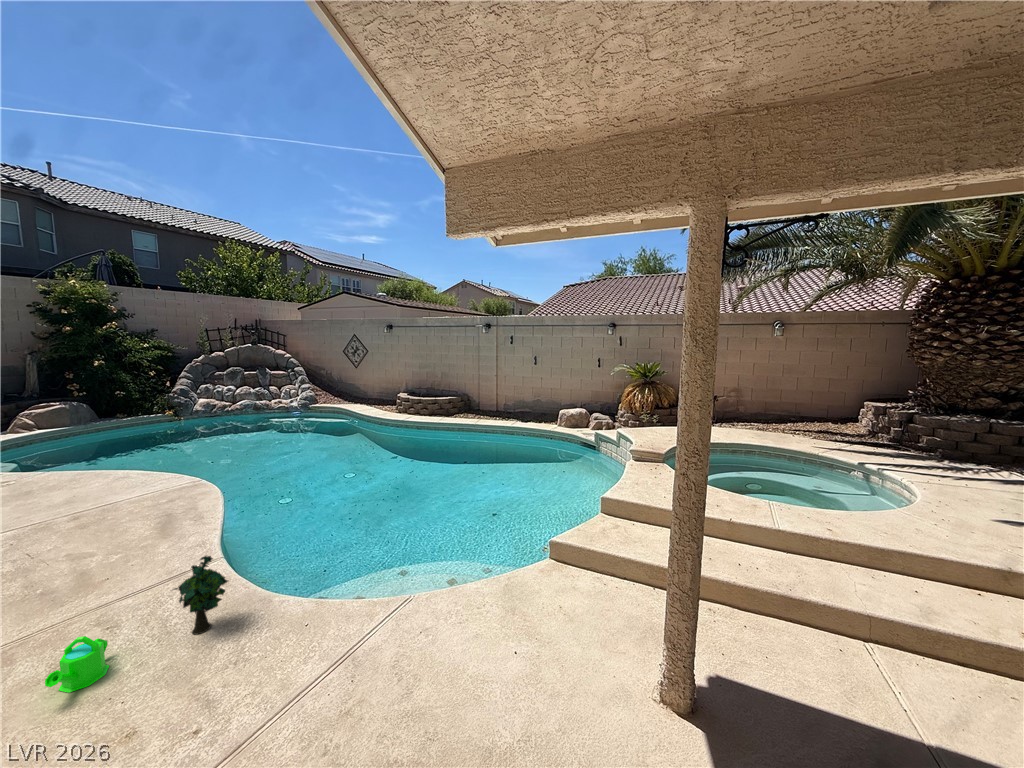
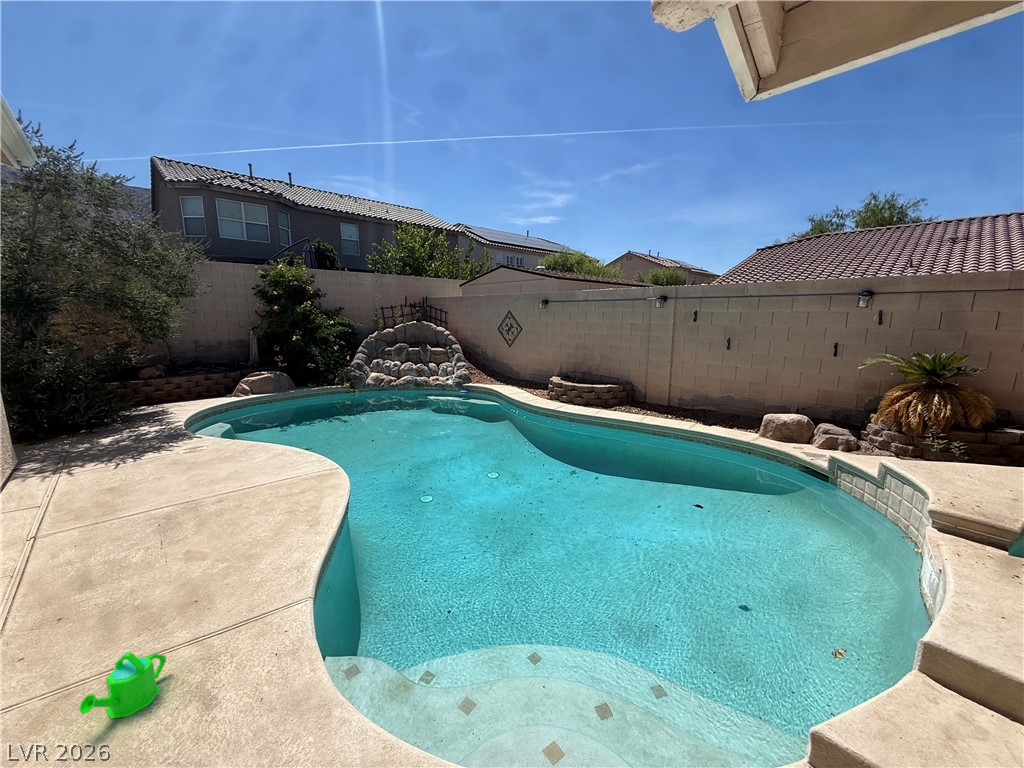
decorative plant: present [173,556,228,635] -> none [228,577,292,674]

